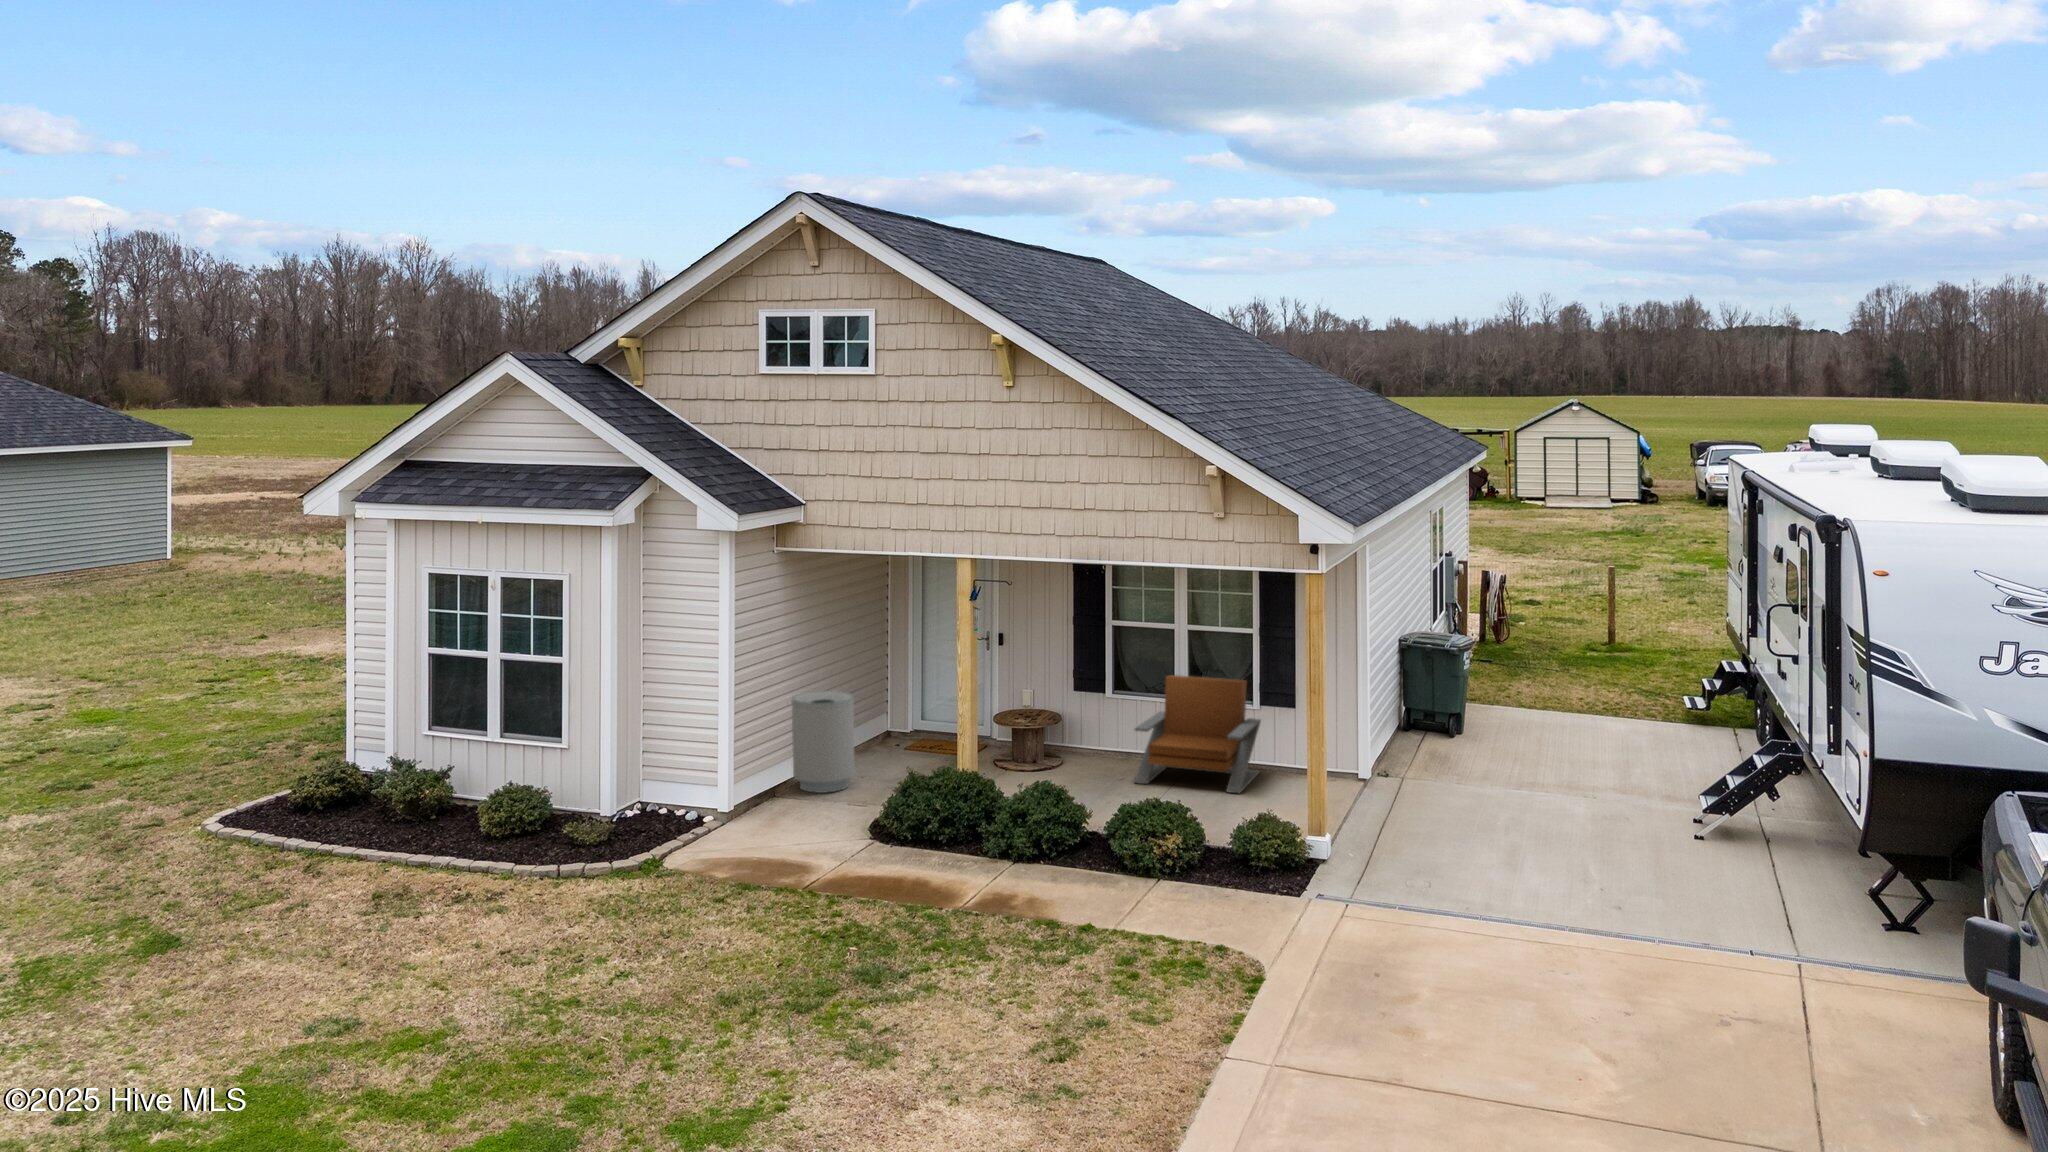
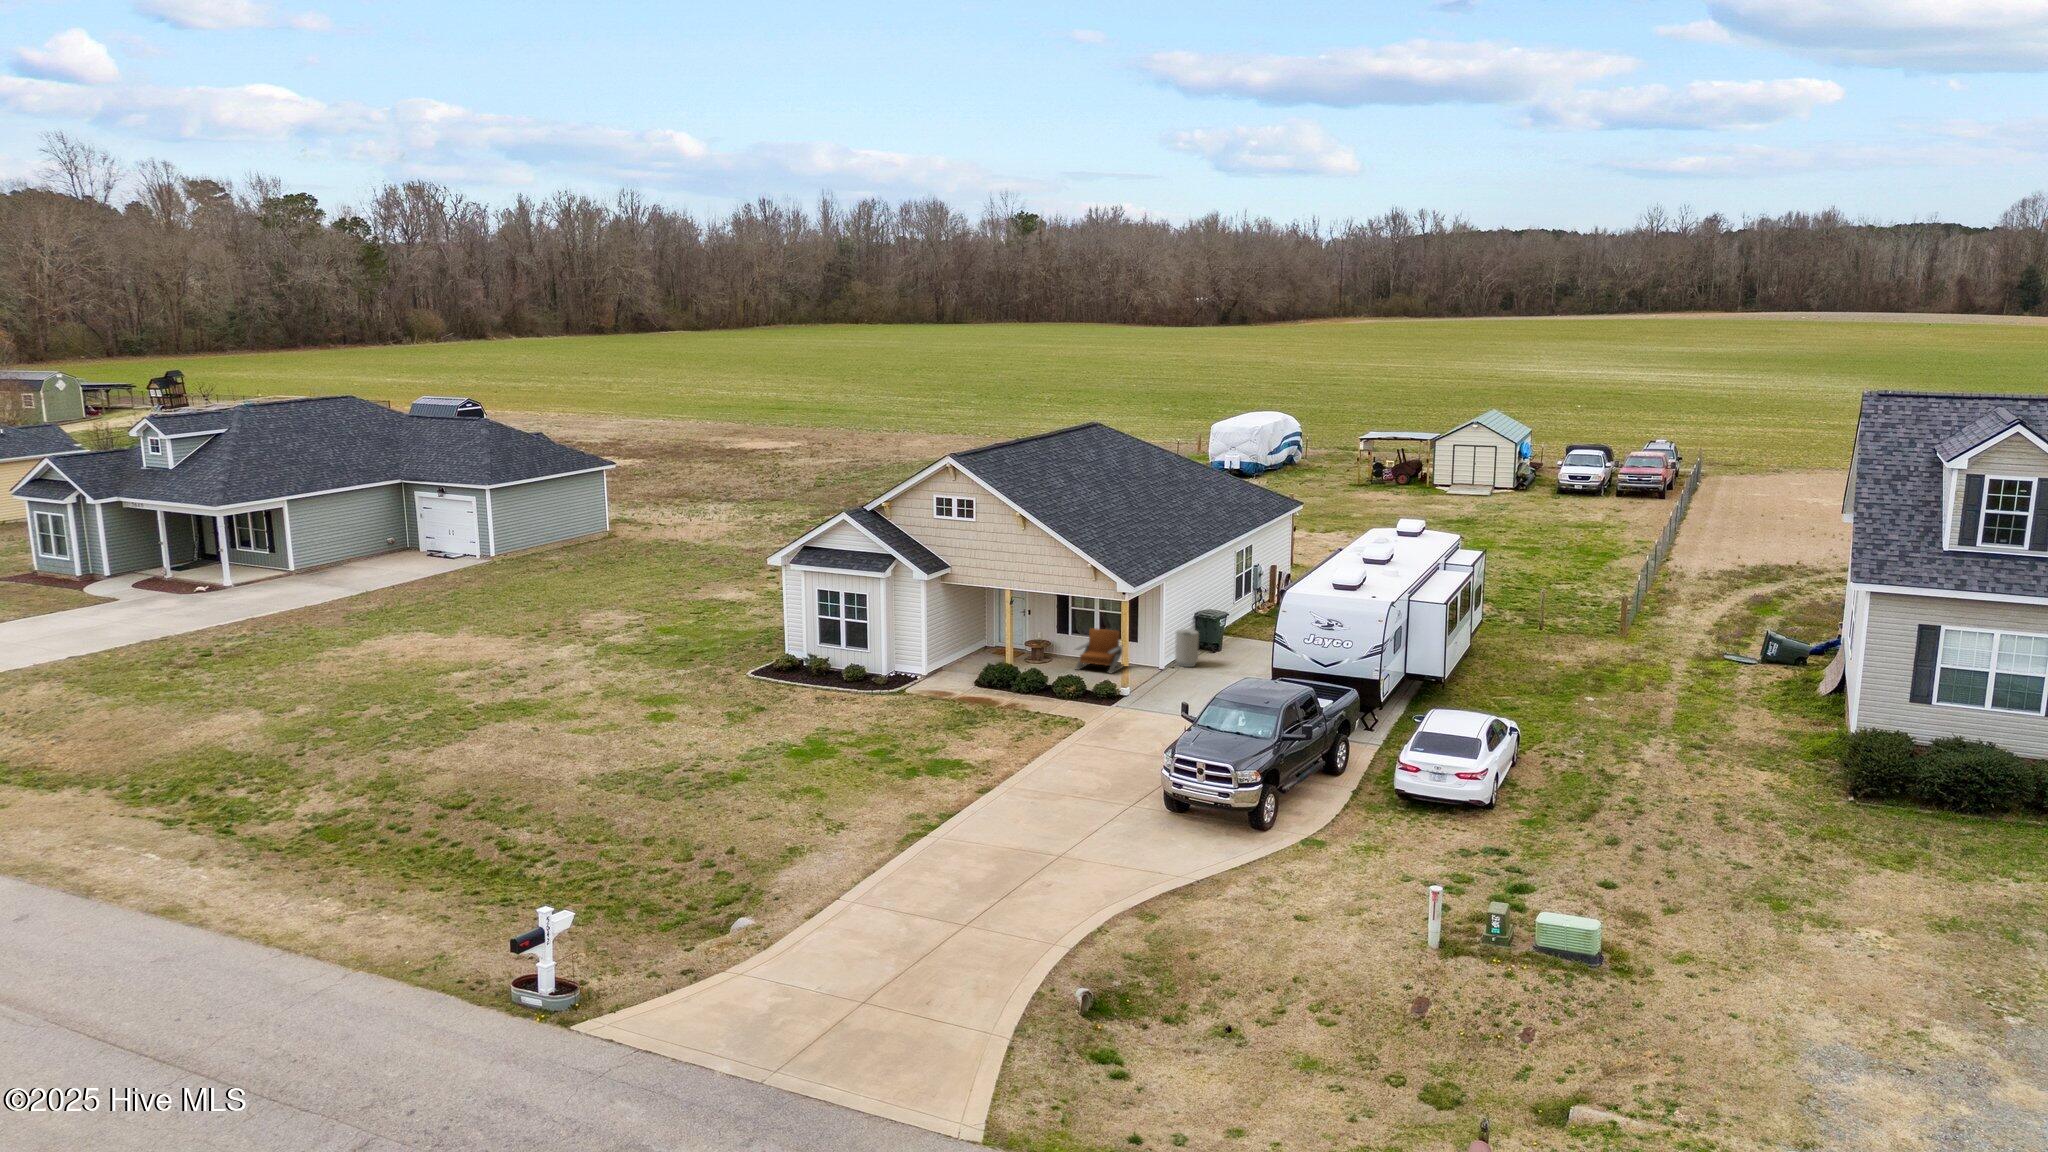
trash can: present [792,691,855,793] -> present [1175,629,1199,667]

